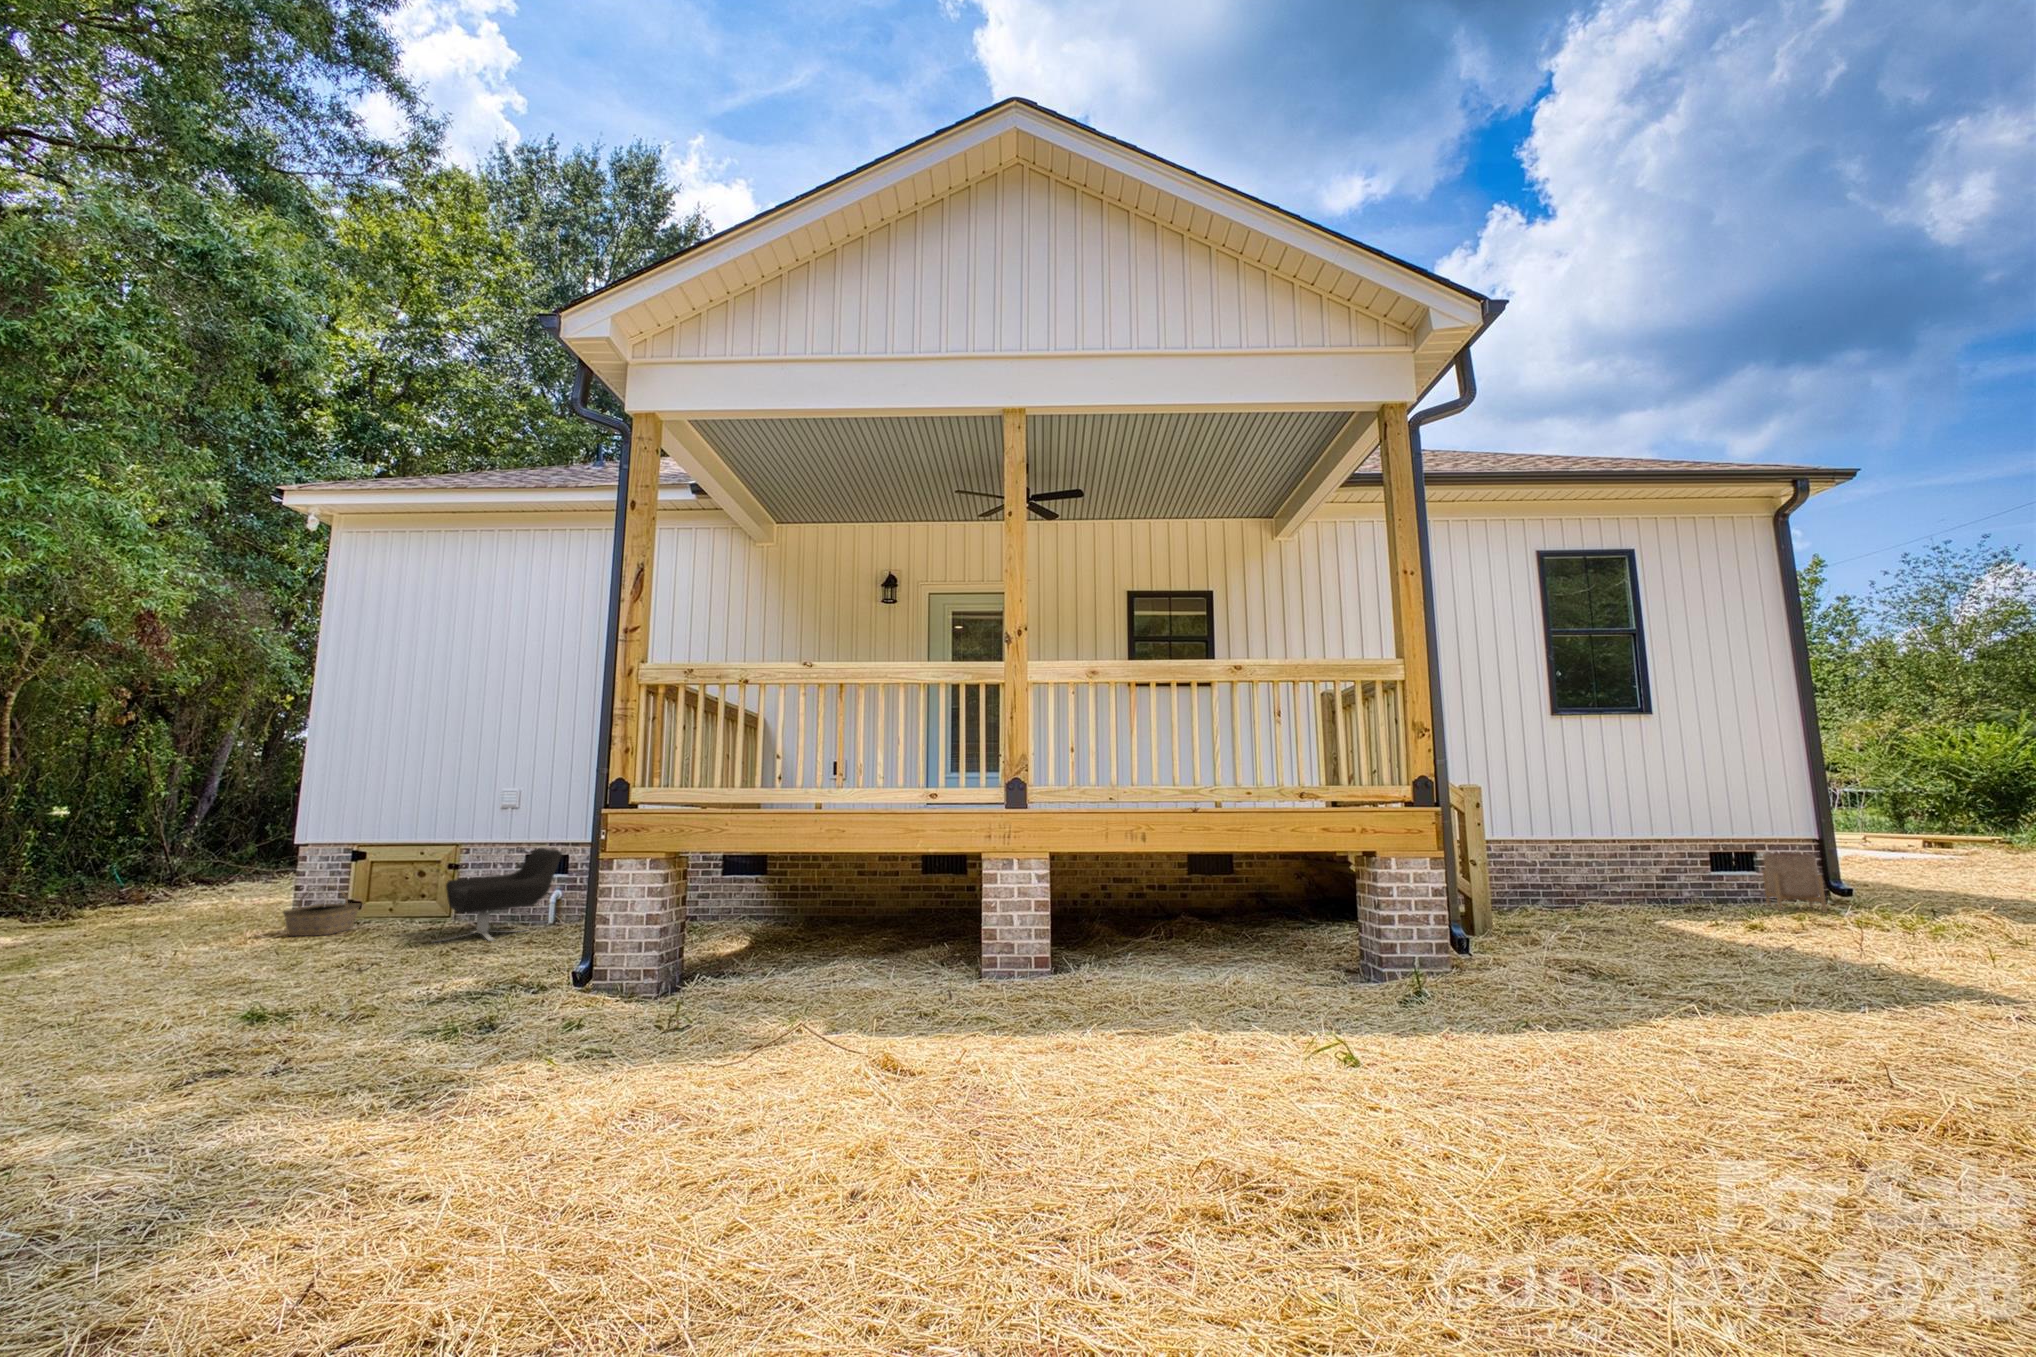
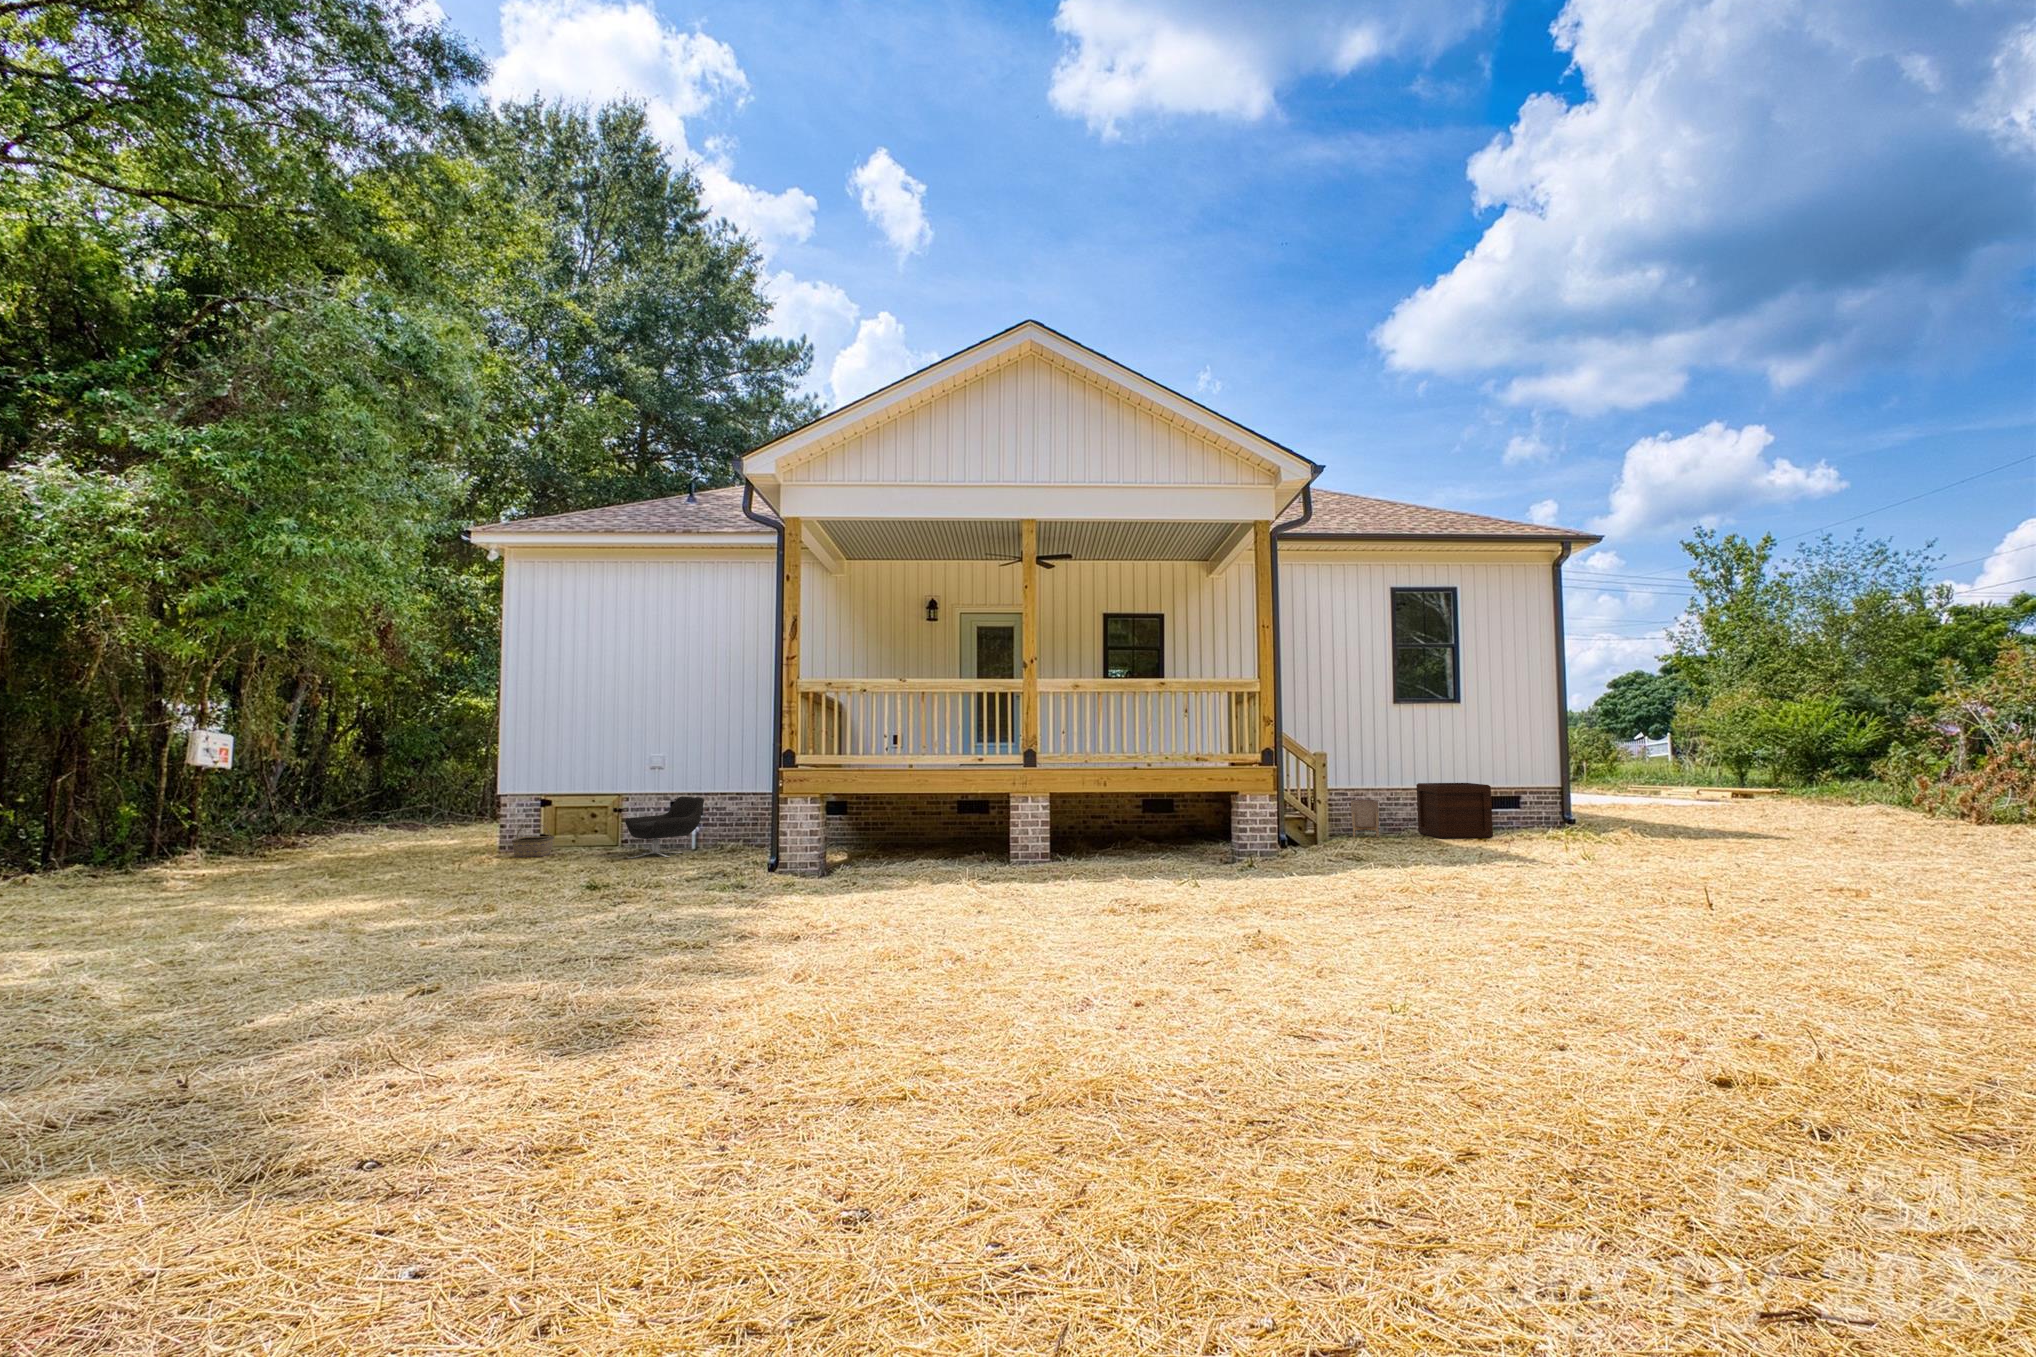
wooden crate: none [1601,832,1748,920] -> present [1416,783,1493,839]
planter: present [1763,853,1827,912] -> present [1351,799,1379,837]

